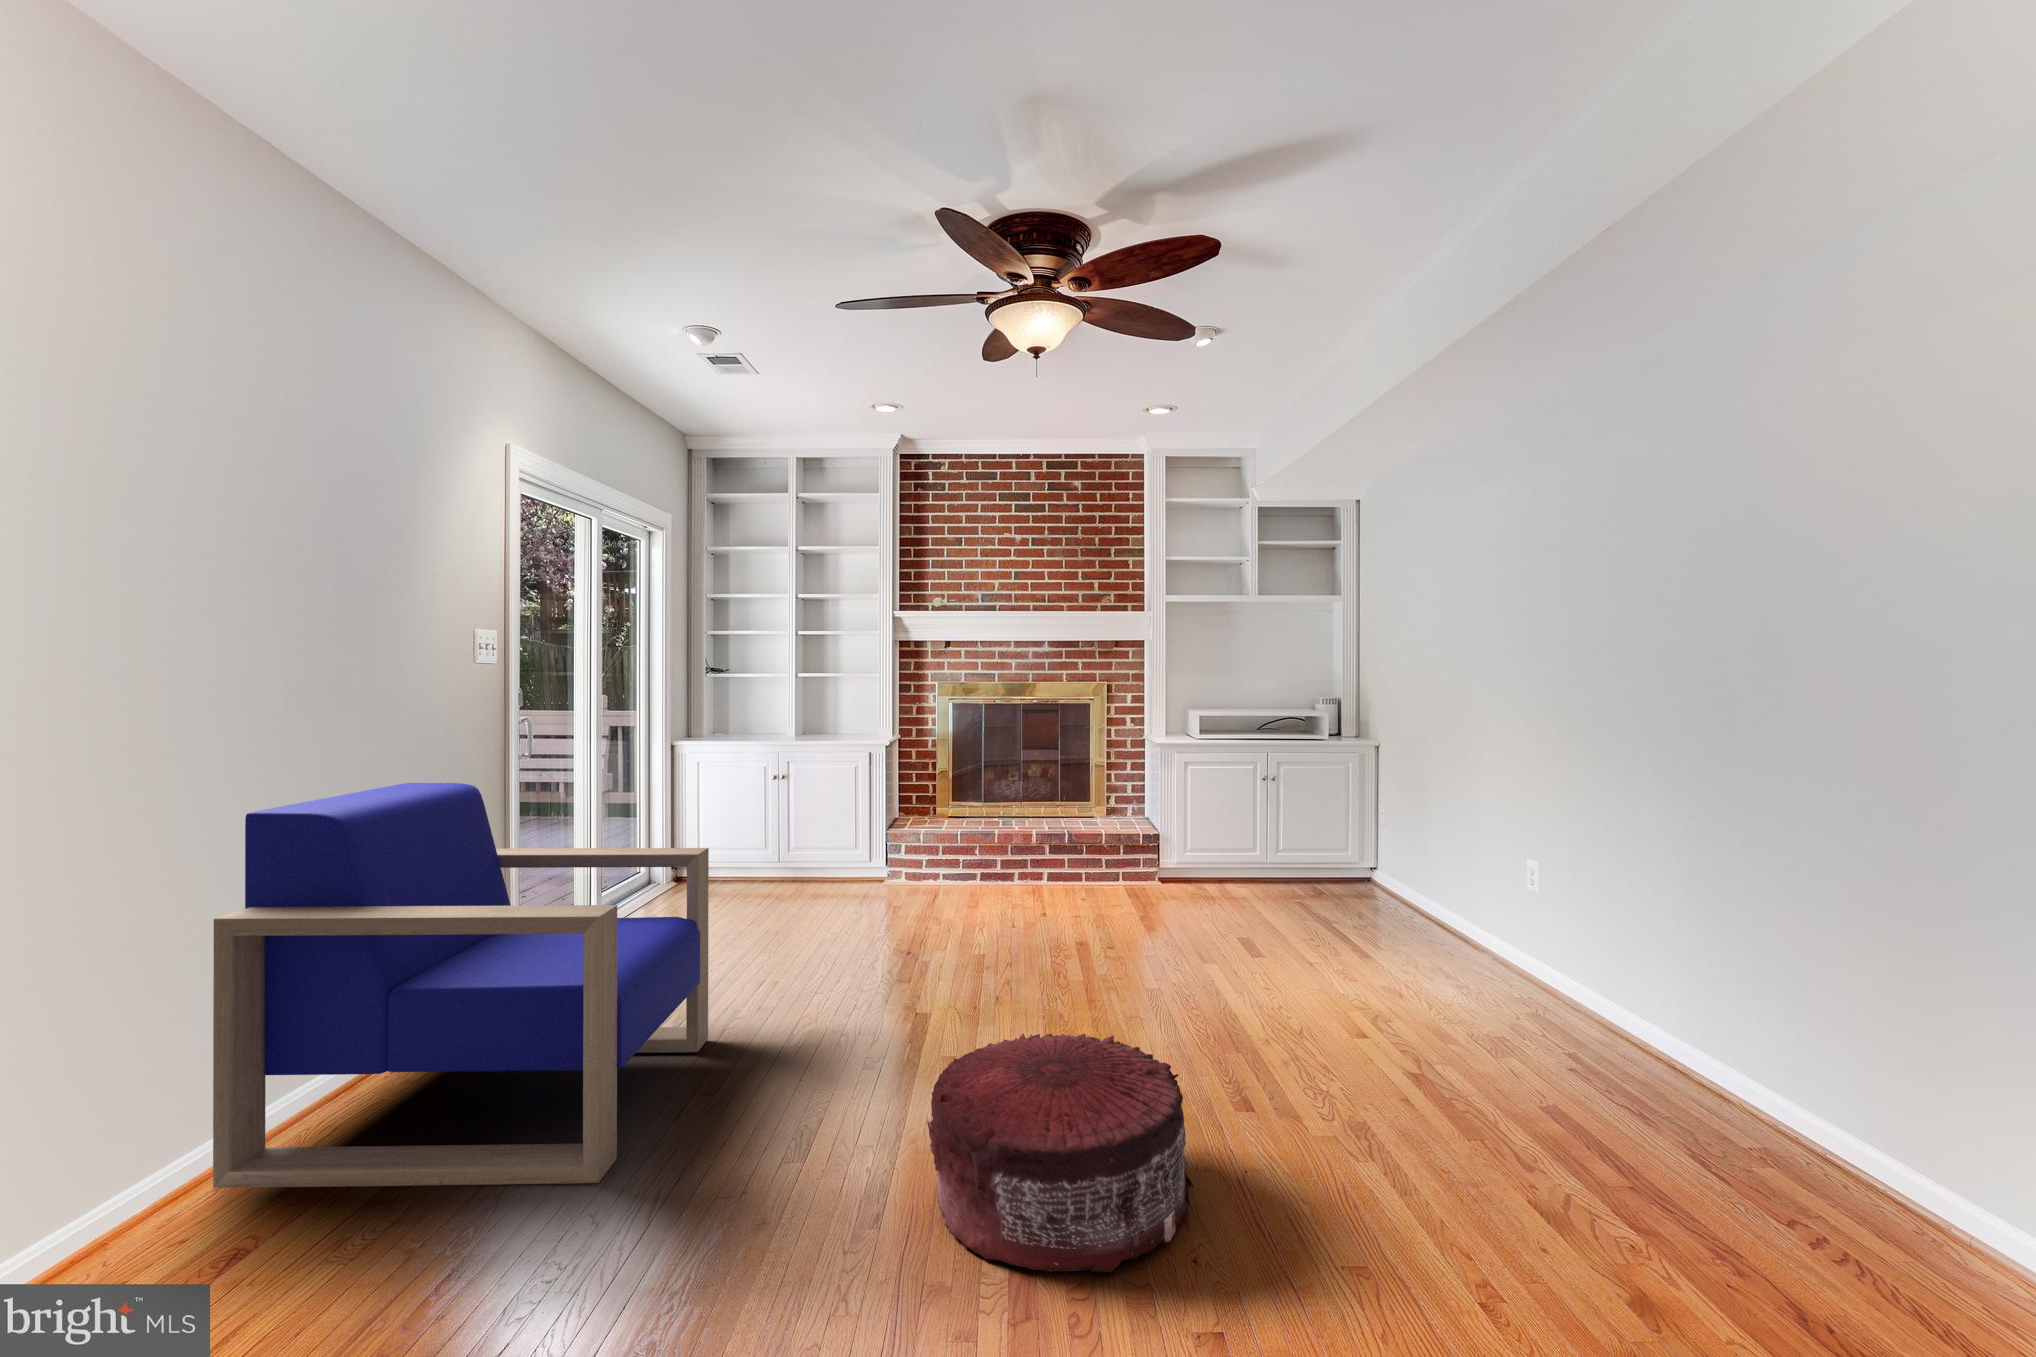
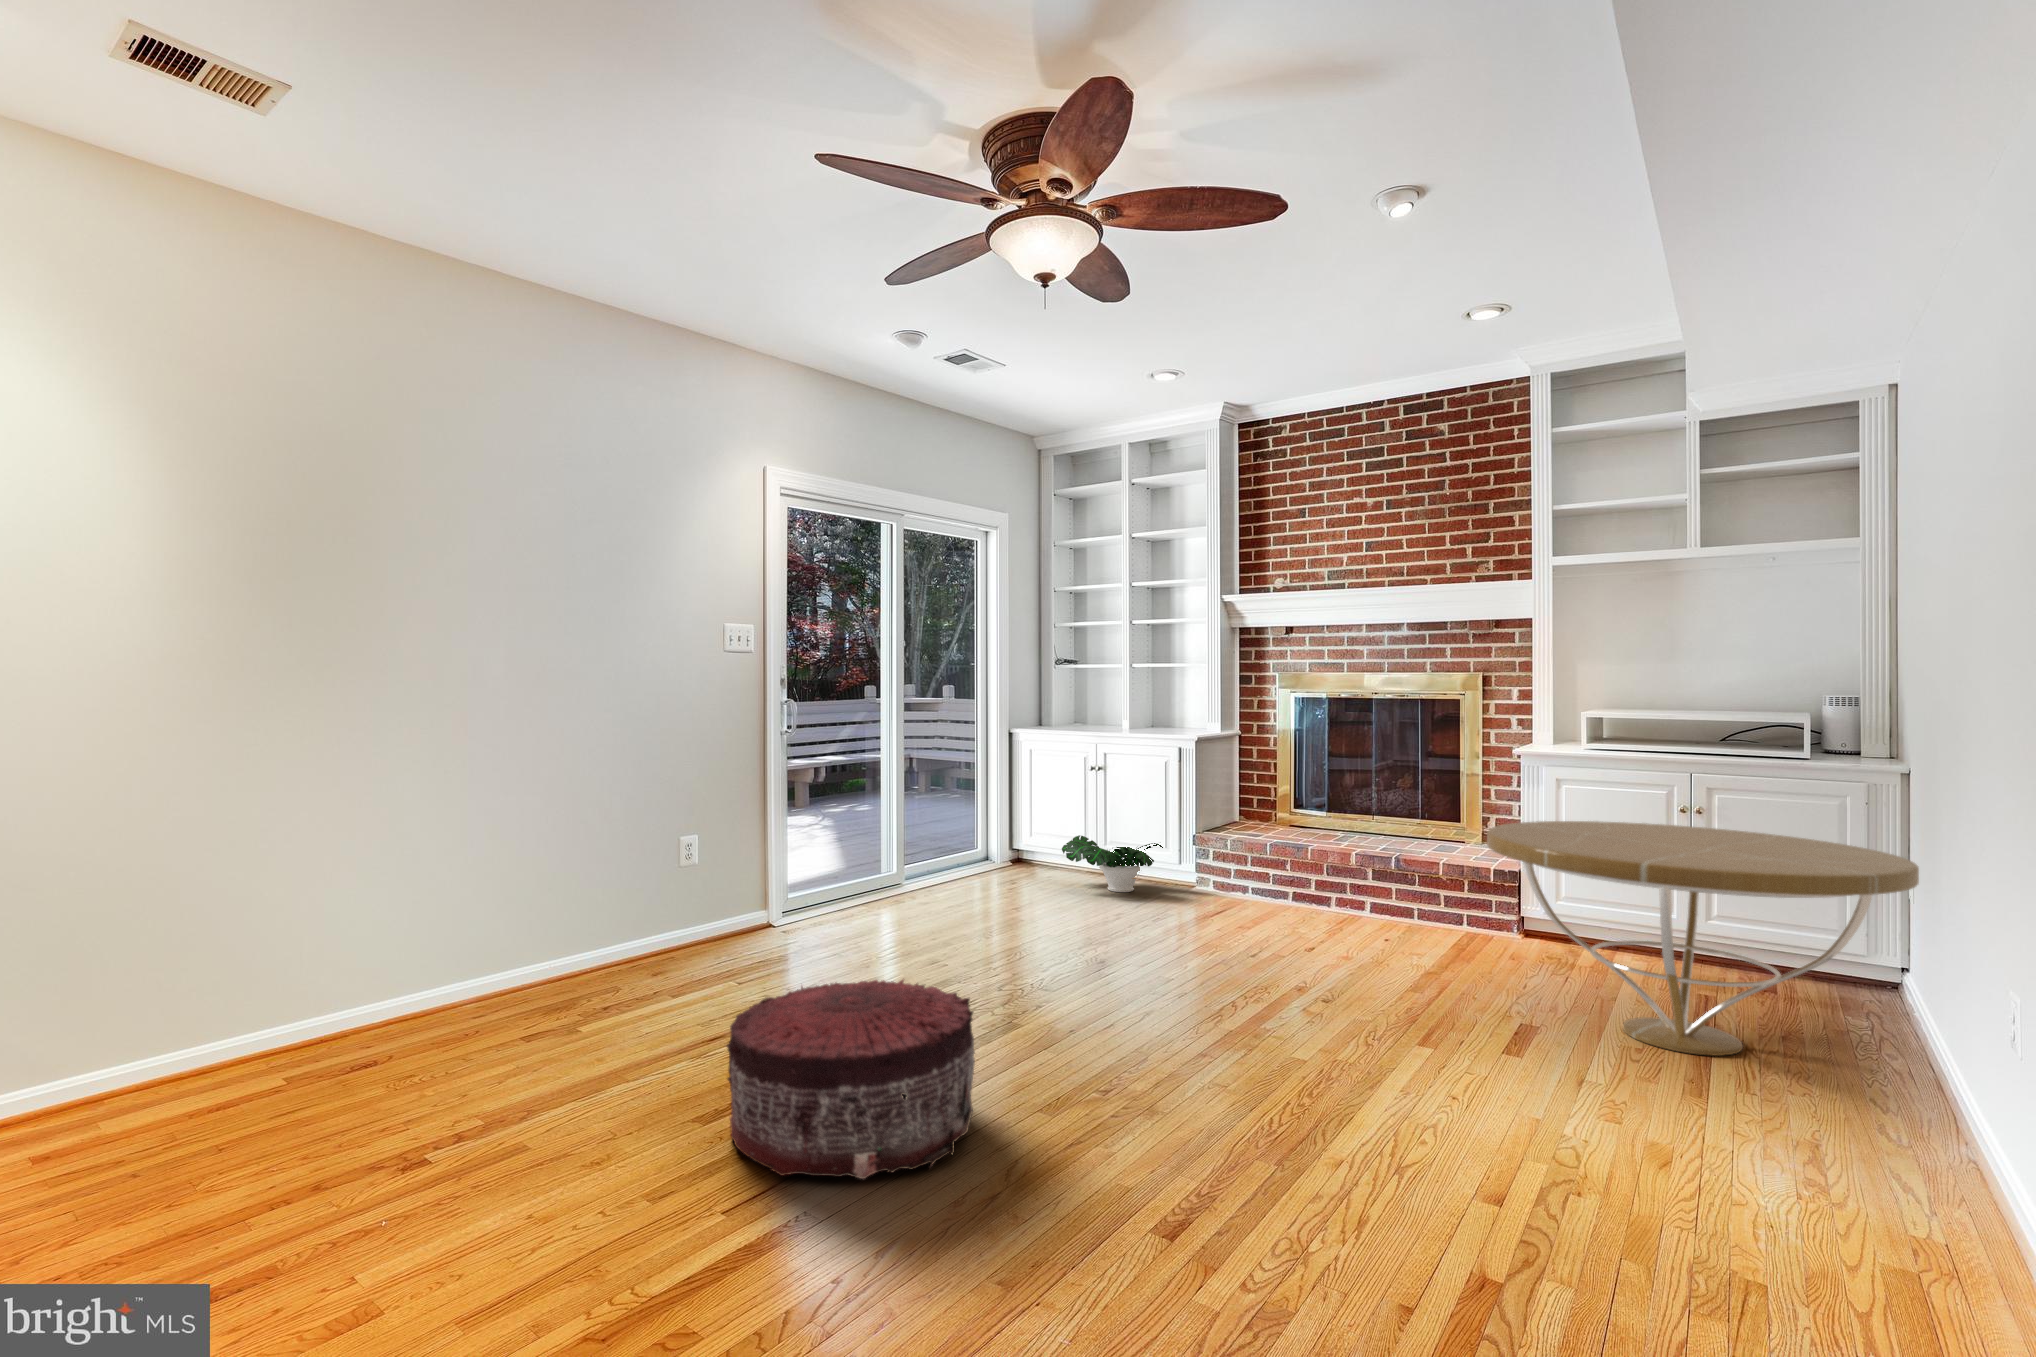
armchair: present [213,783,709,1188] -> none [486,727,836,1021]
coffee table: none [1224,792,1481,948] -> present [1487,821,1919,1056]
potted plant: none [764,842,877,899] -> present [1062,835,1163,892]

